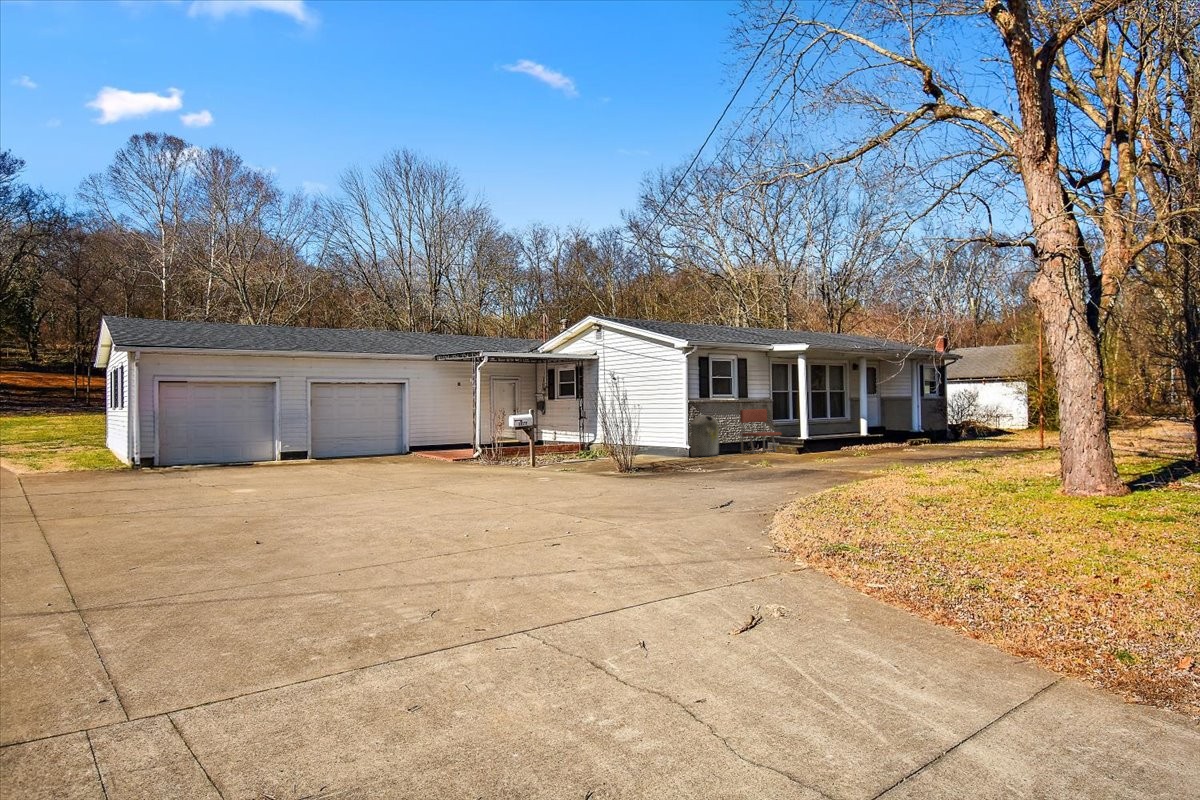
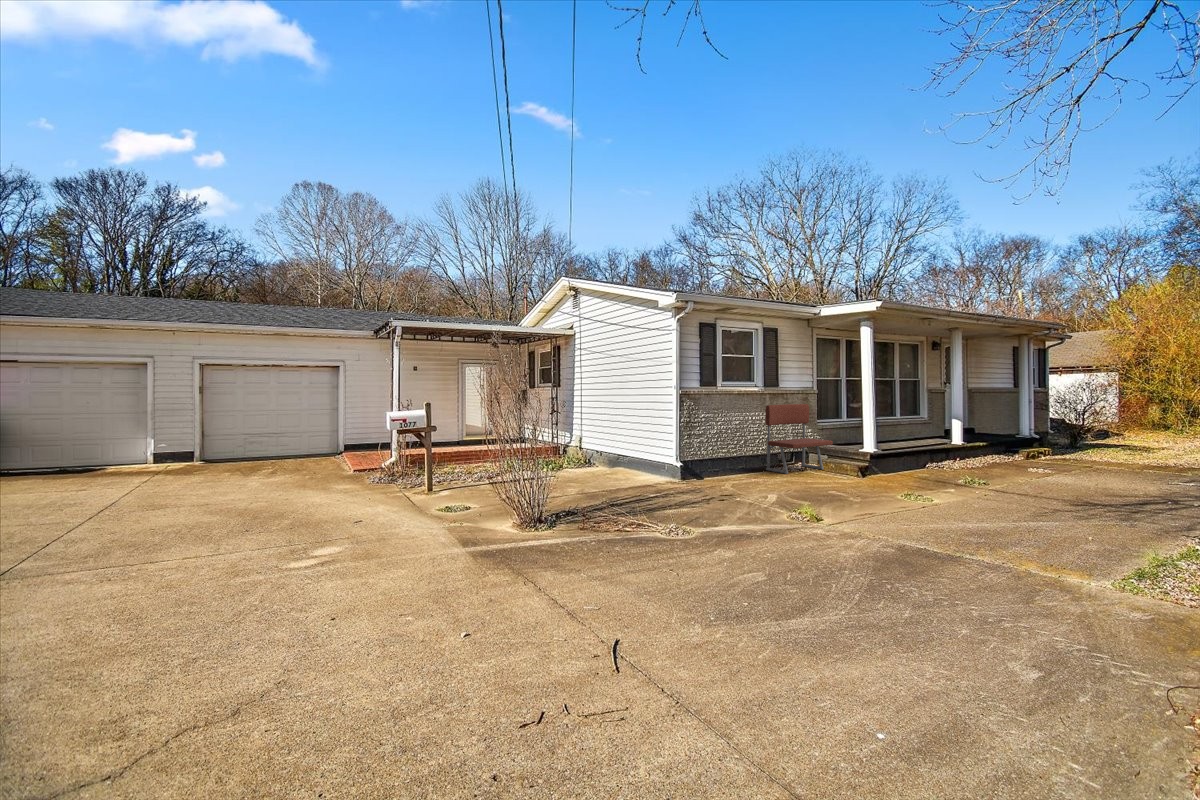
trash can: present [691,415,719,457] -> none [679,414,728,482]

